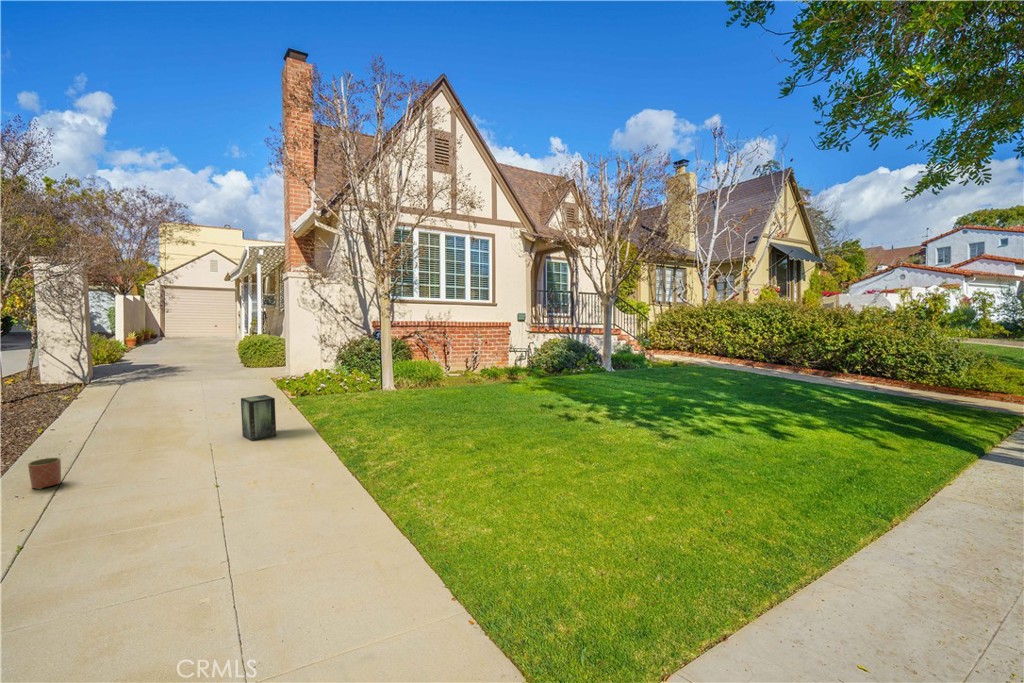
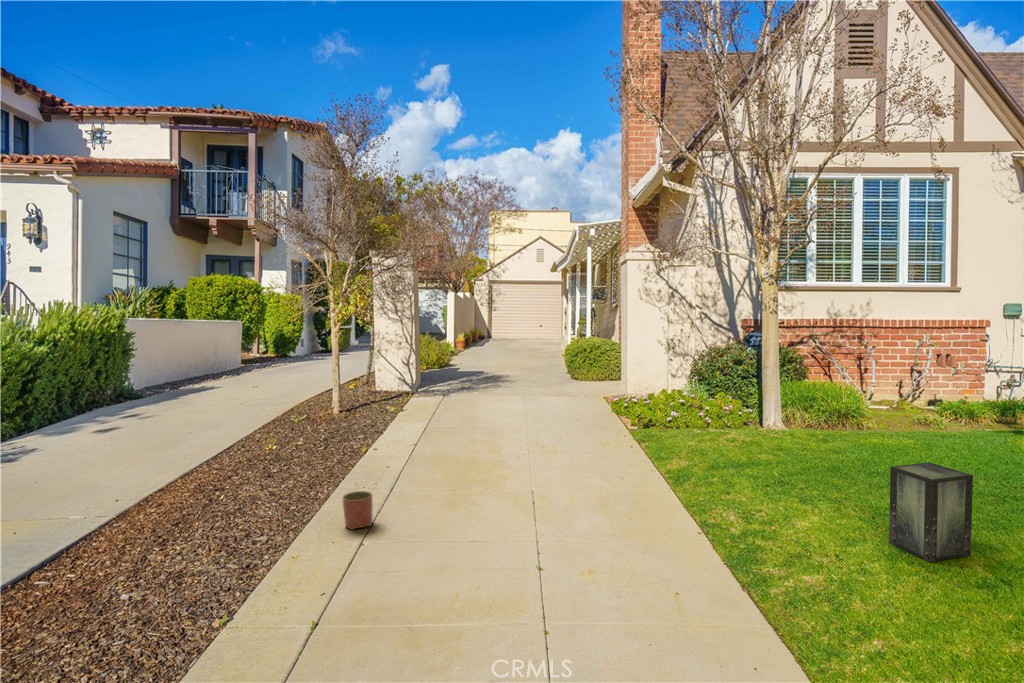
storage box: present [241,395,276,441] -> present [889,462,973,562]

